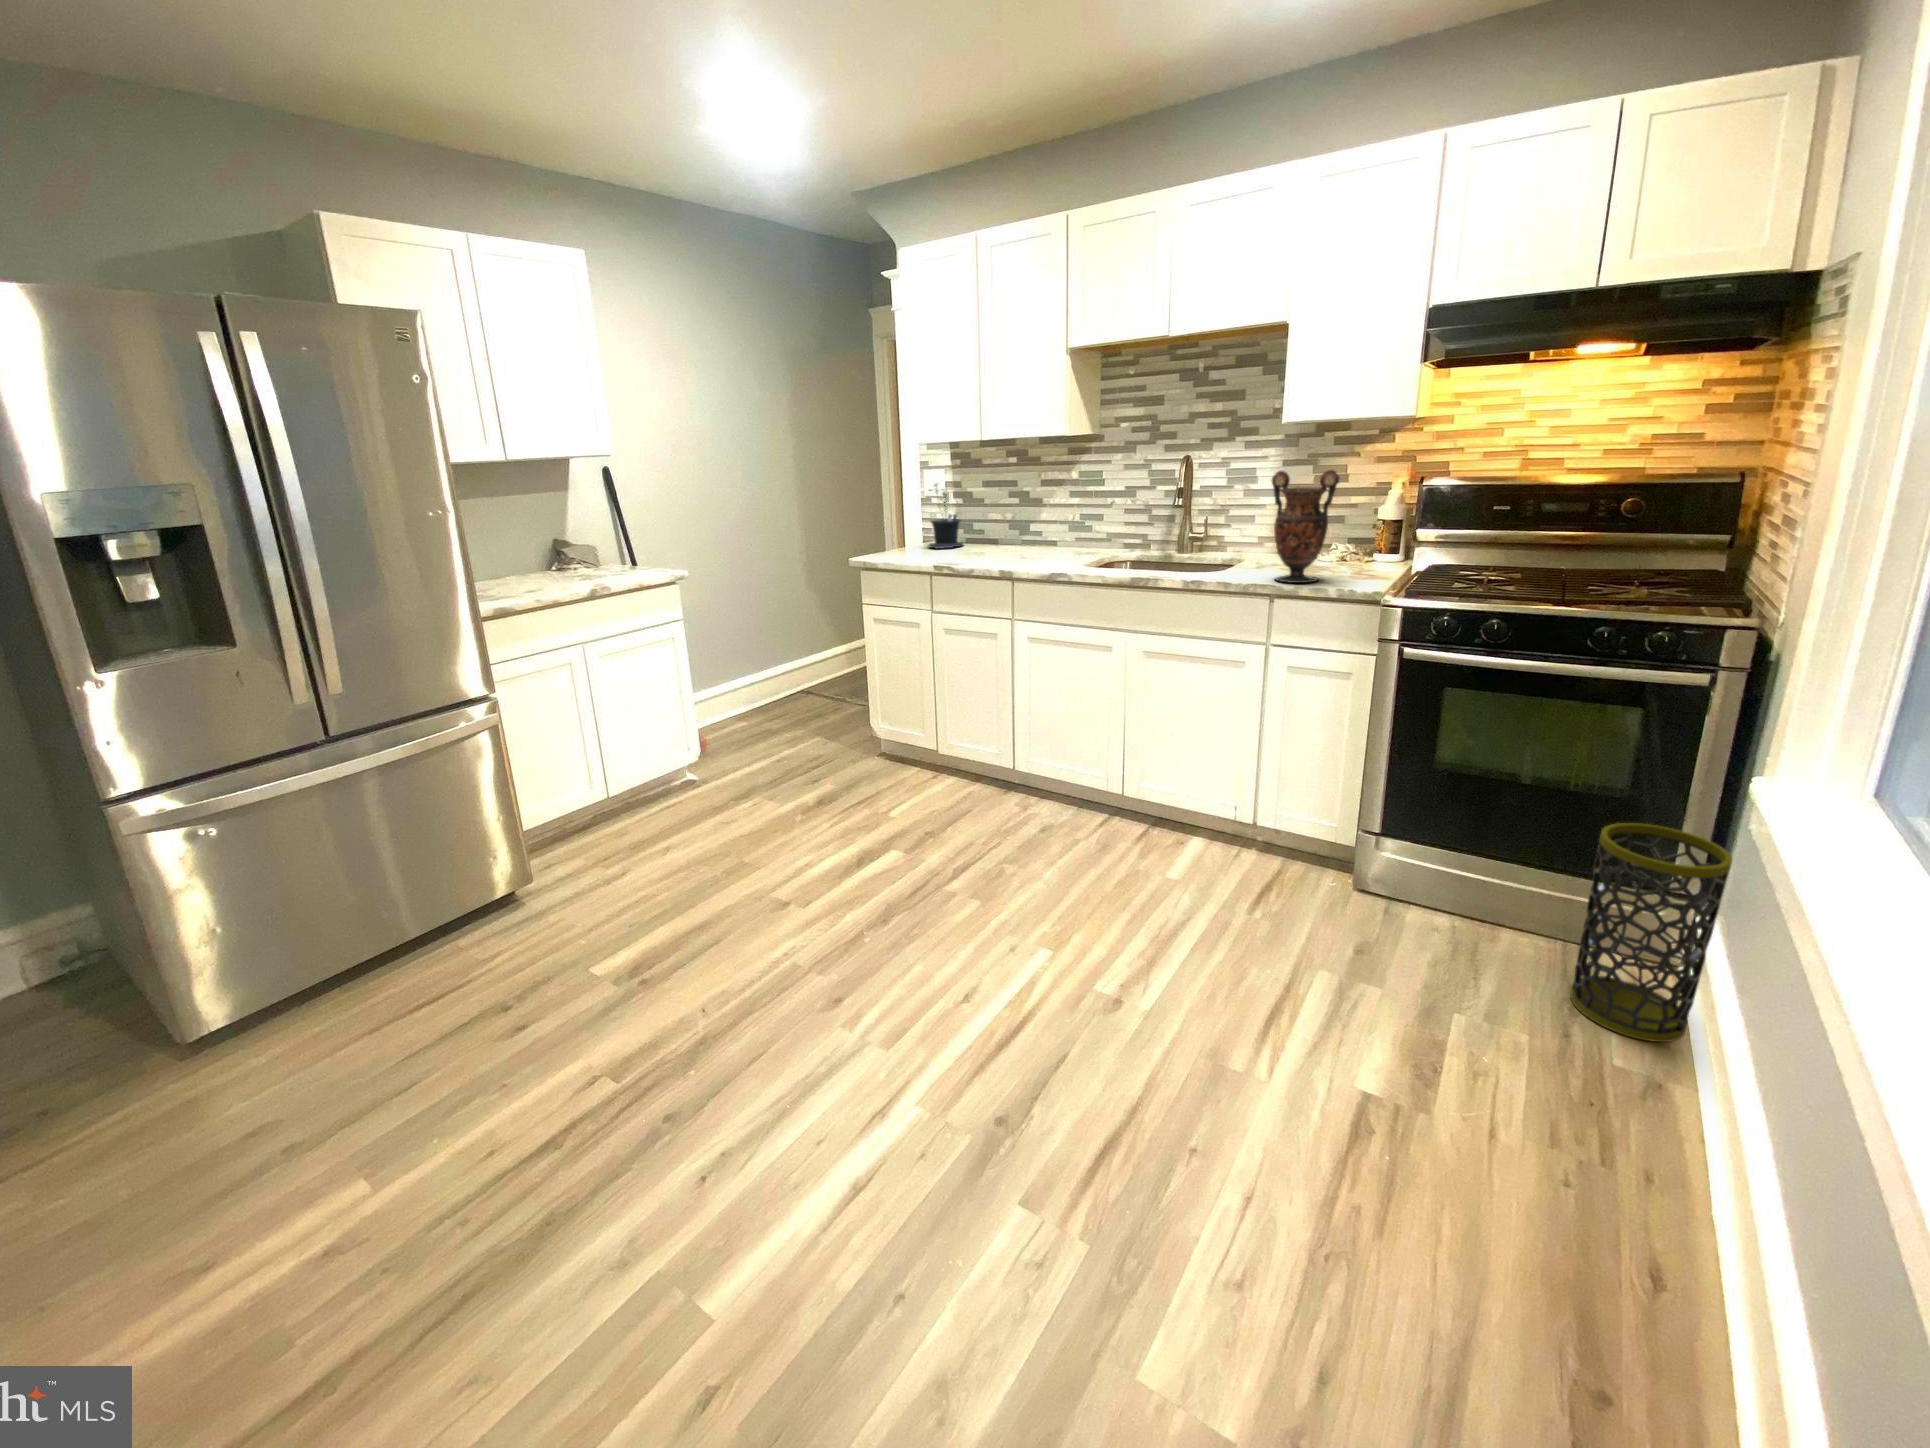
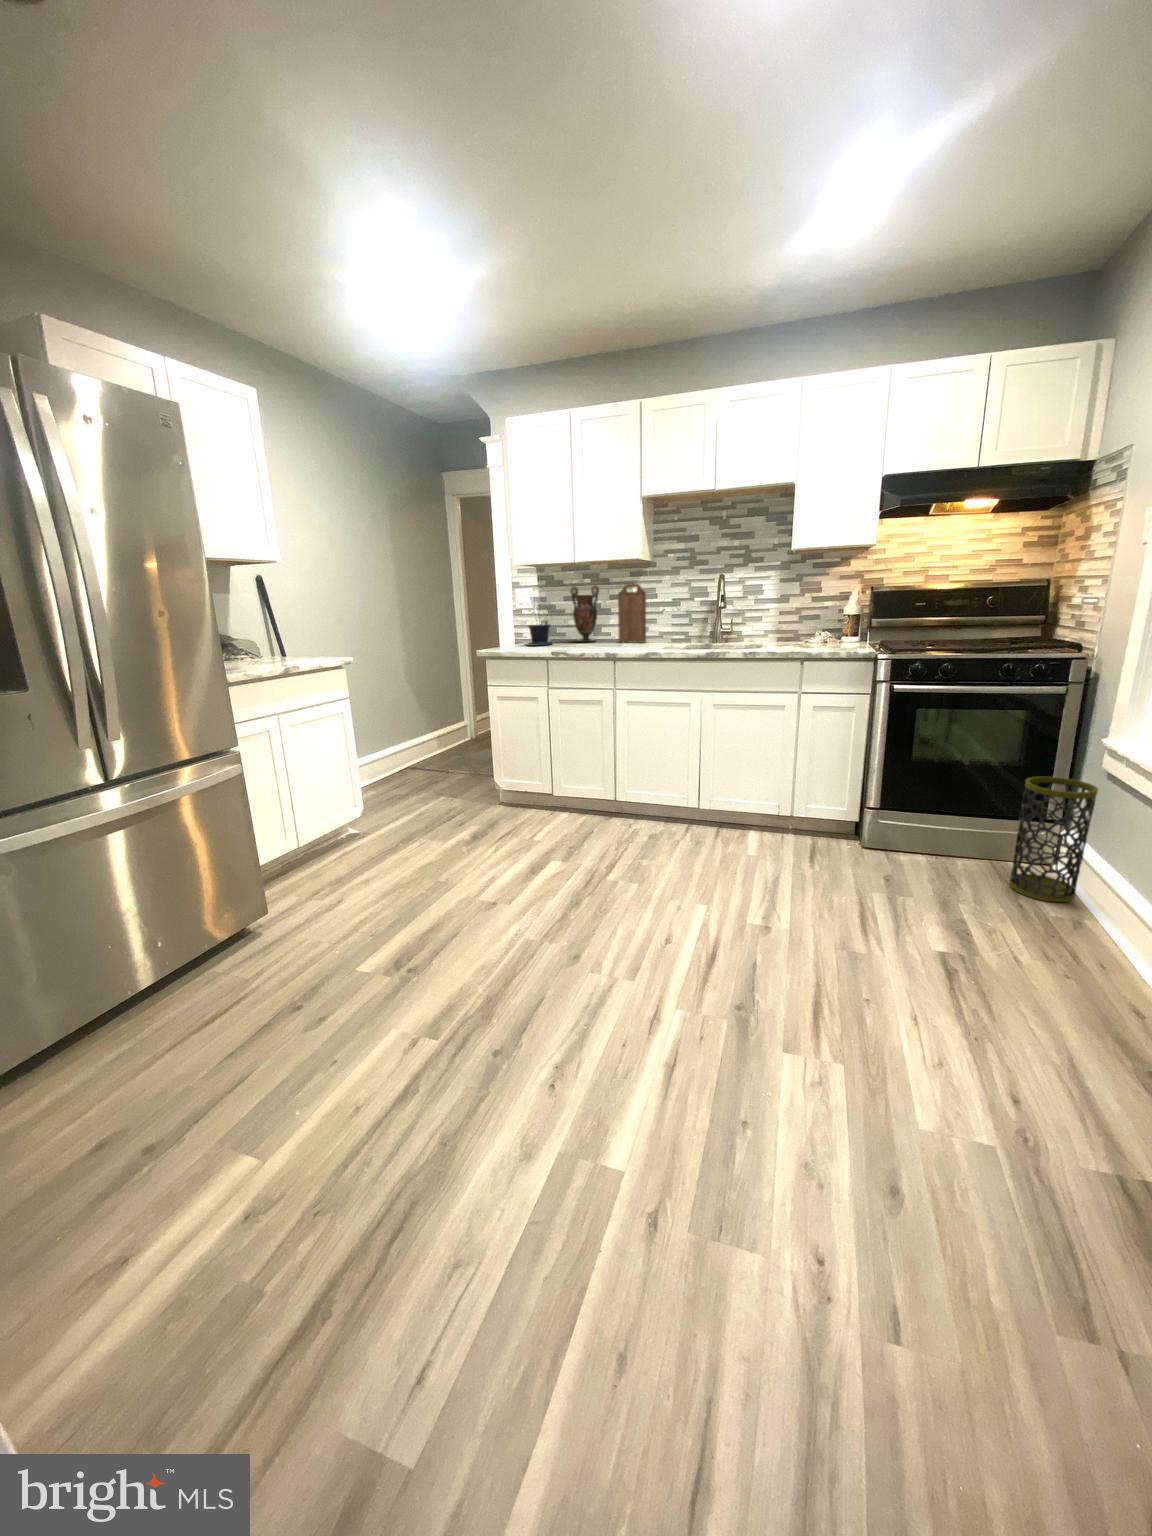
cutting board: none [1050,466,1085,549] -> present [618,584,646,643]
vase: present [1272,470,1339,583] -> present [570,586,599,642]

